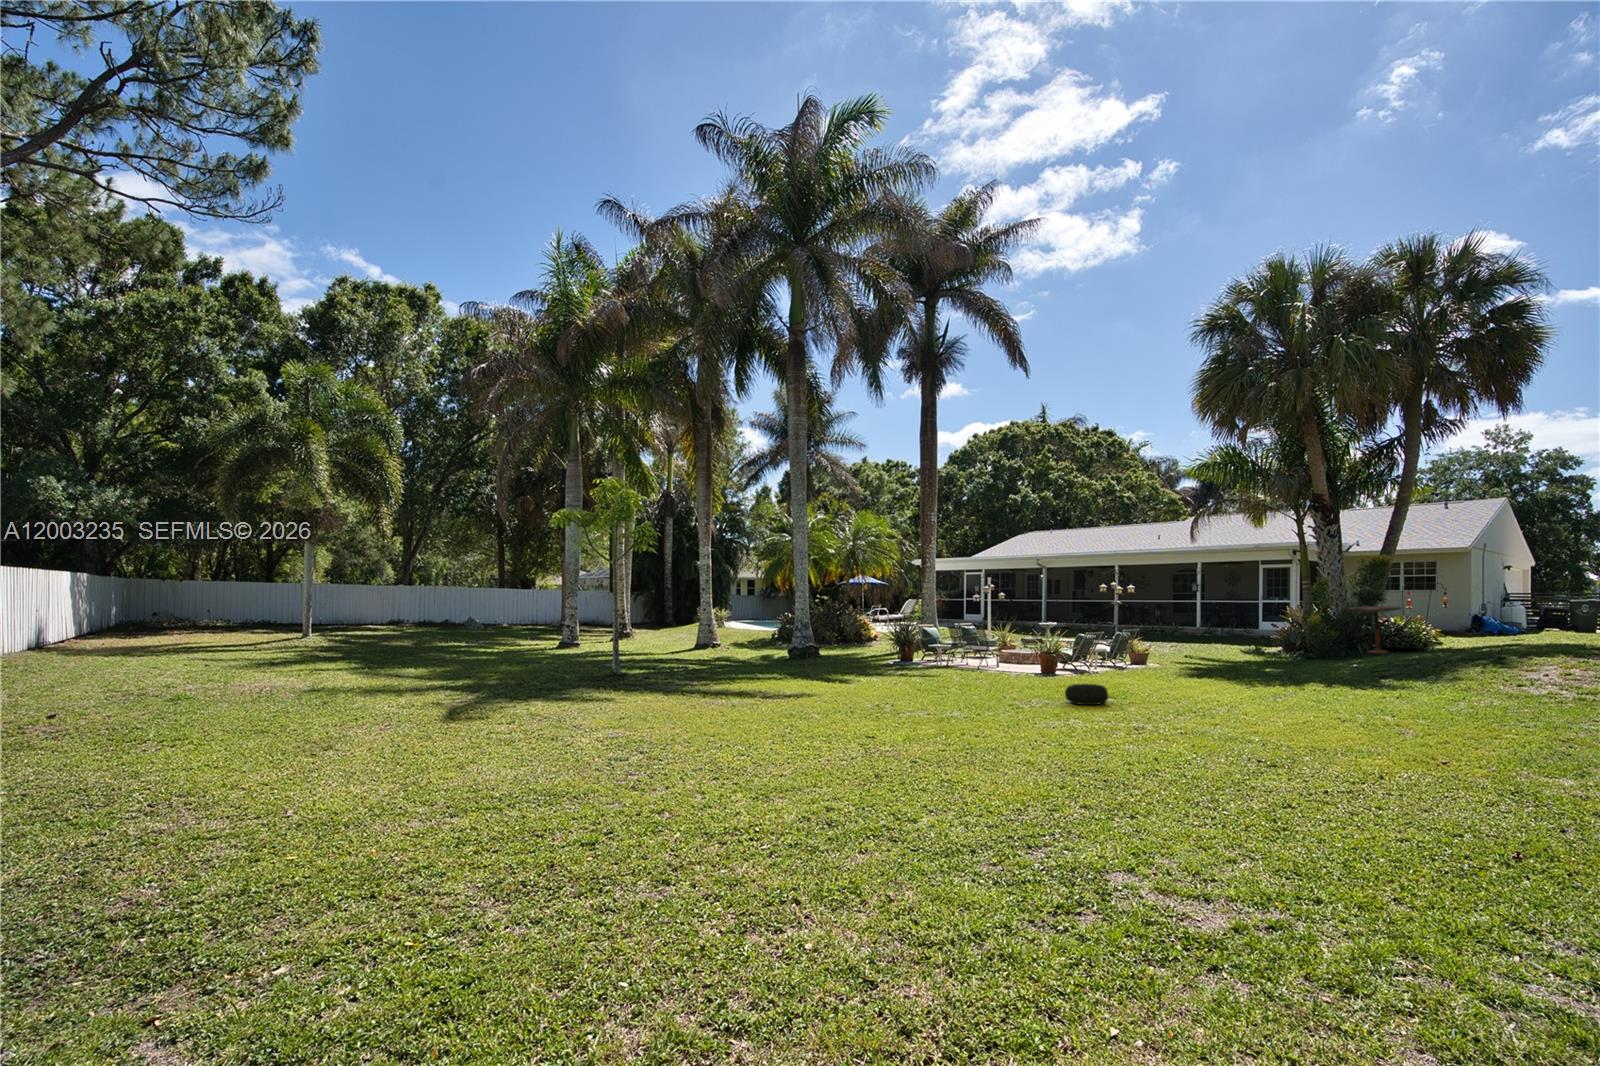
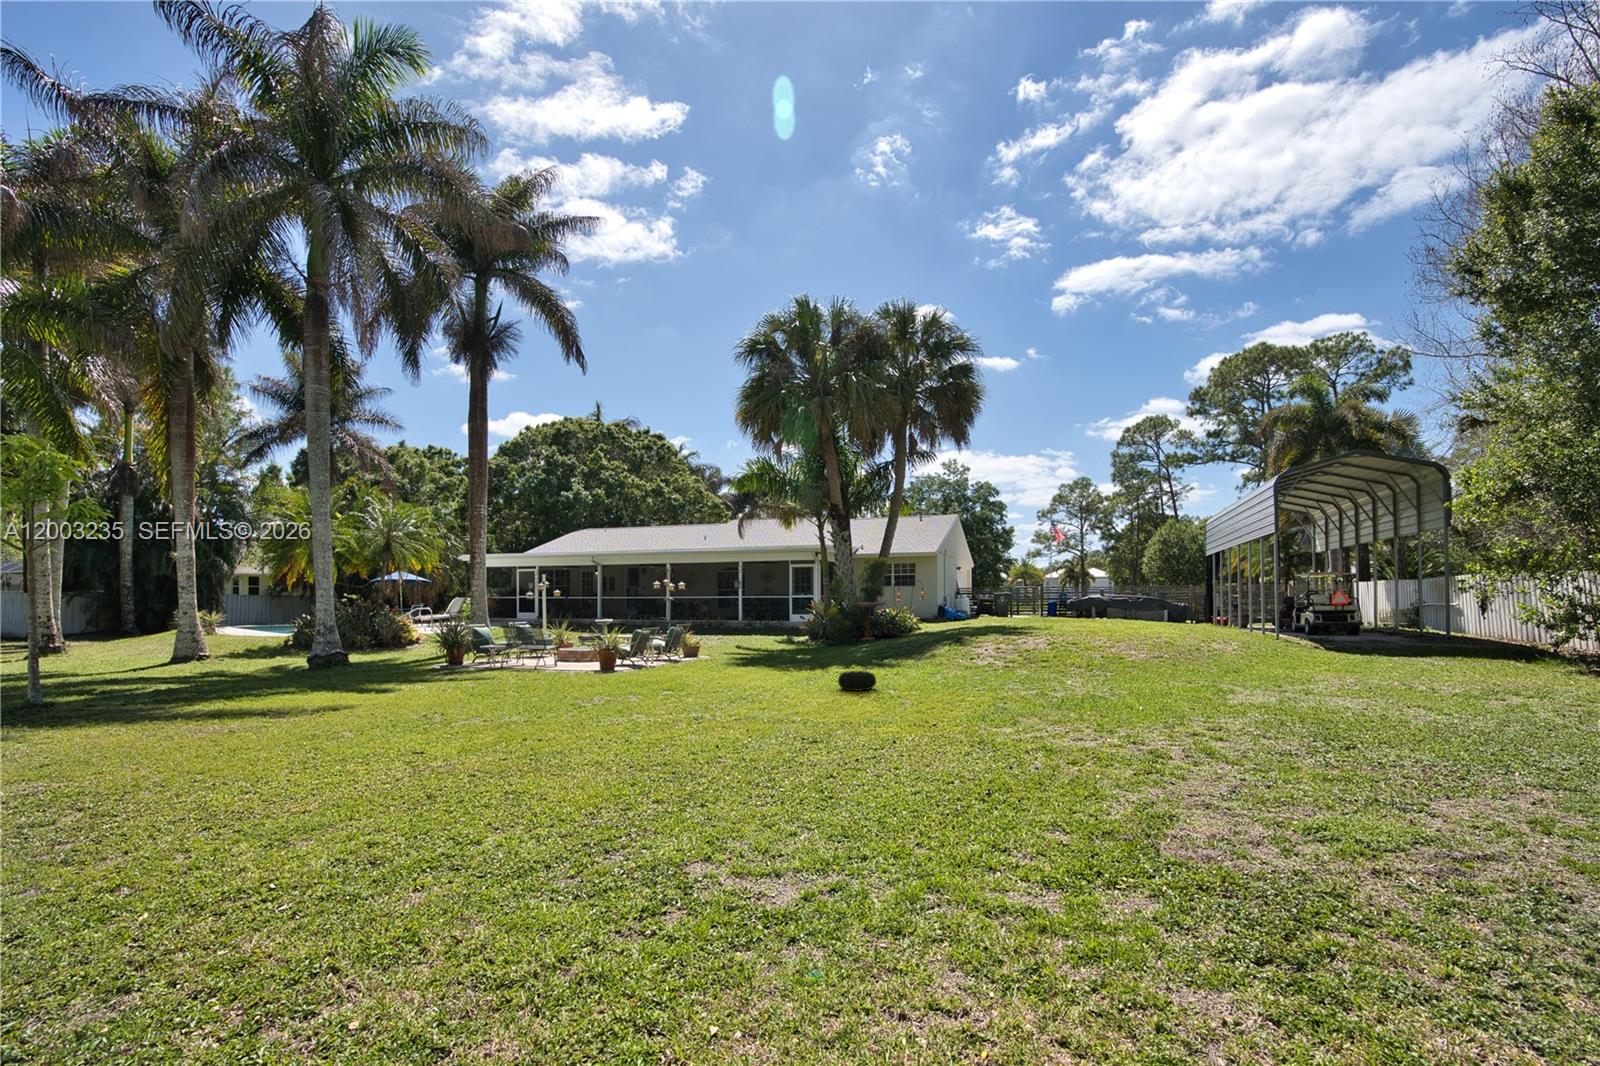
pouf: present [1065,684,1108,705] -> present [838,671,876,691]

